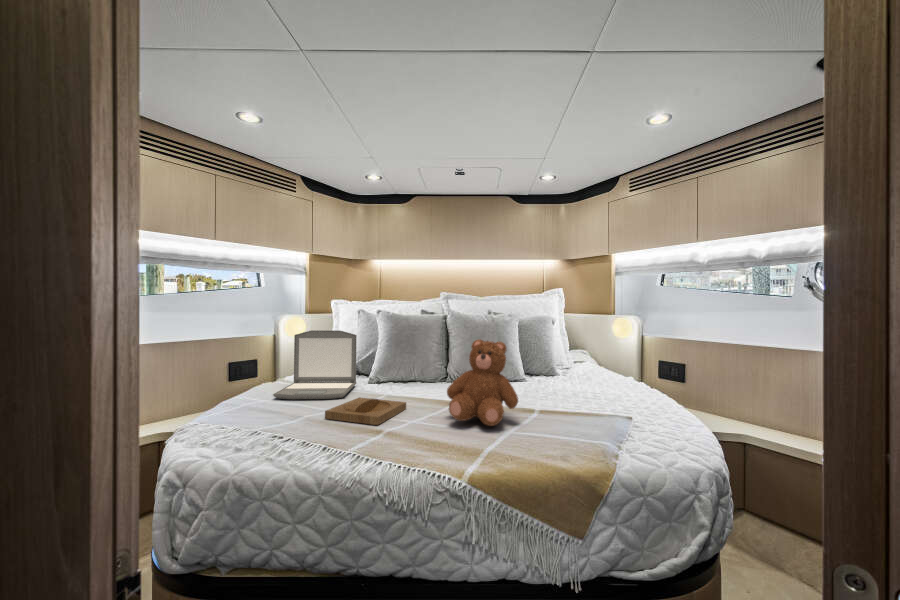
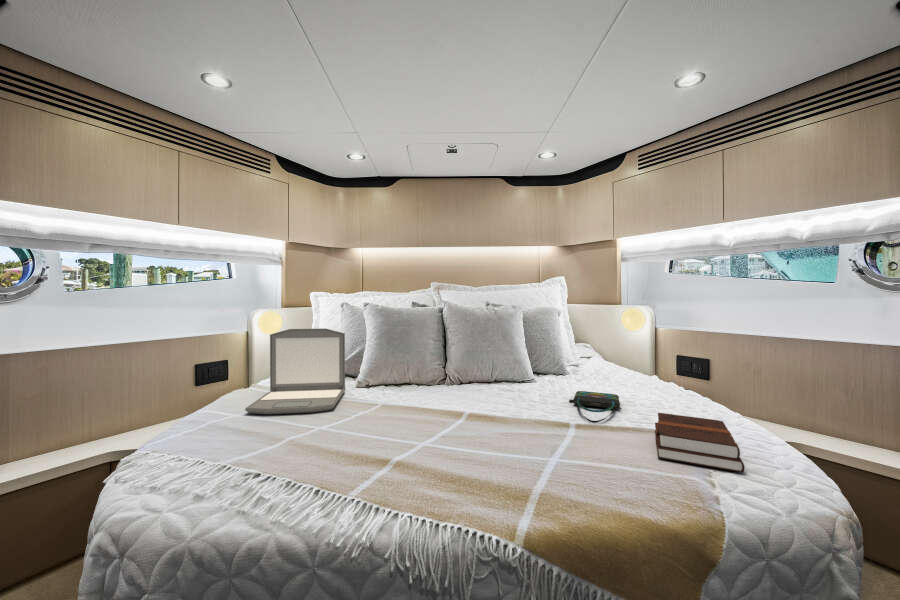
teddy bear: present [447,340,518,426] -> none [463,339,554,449]
tote bag: none [545,388,592,412] -> present [569,391,621,423]
tray: present [325,397,406,425] -> none [313,411,412,451]
hardback book: none [599,403,665,447] -> present [655,413,744,472]

